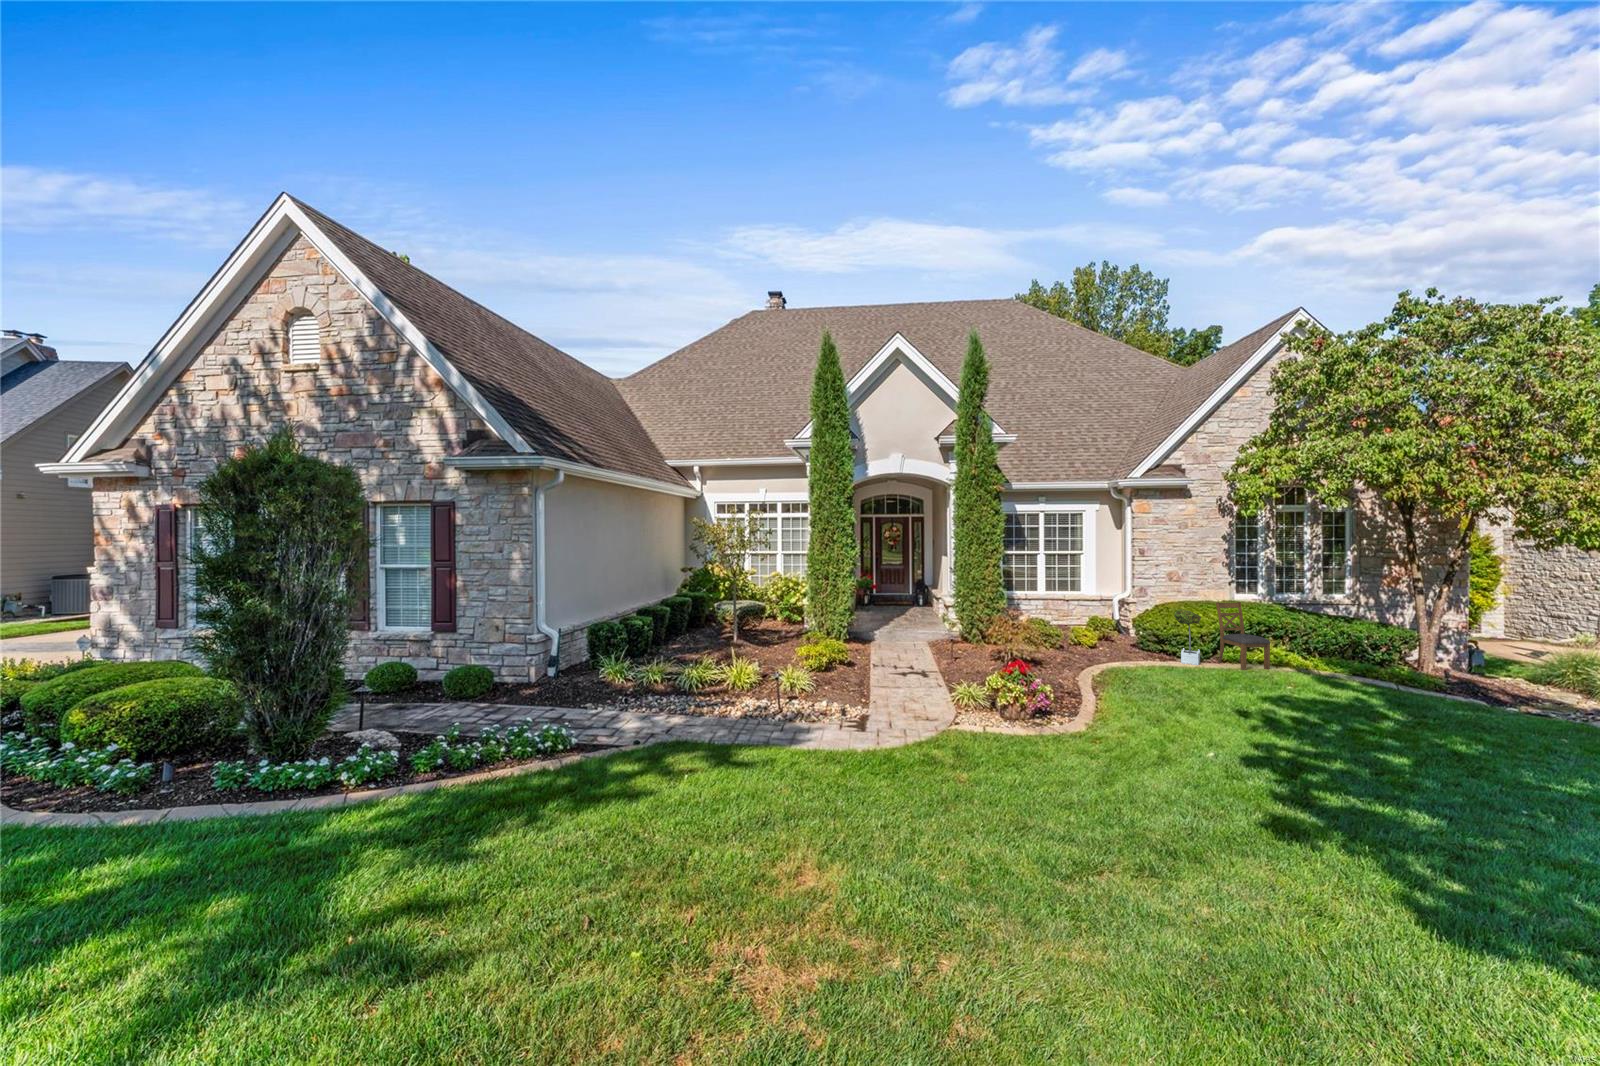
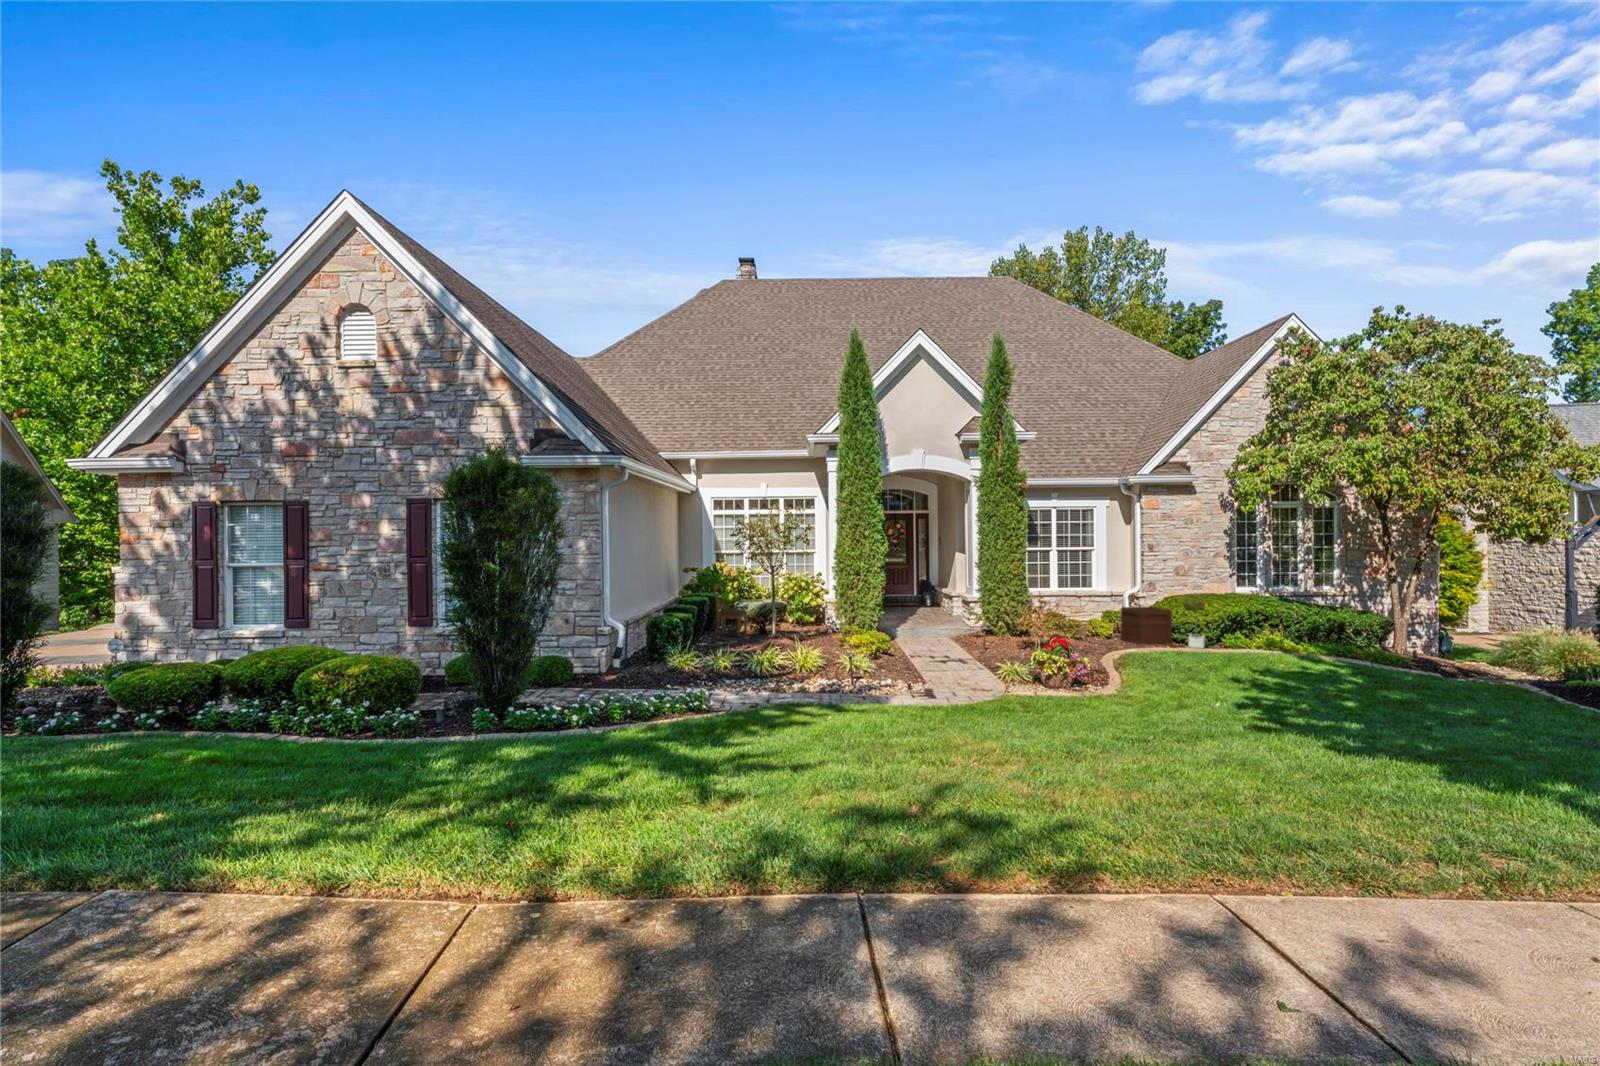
chair: present [1216,602,1270,670] -> present [713,585,747,636]
wooden crate: none [1106,616,1162,658] -> present [1121,607,1172,644]

